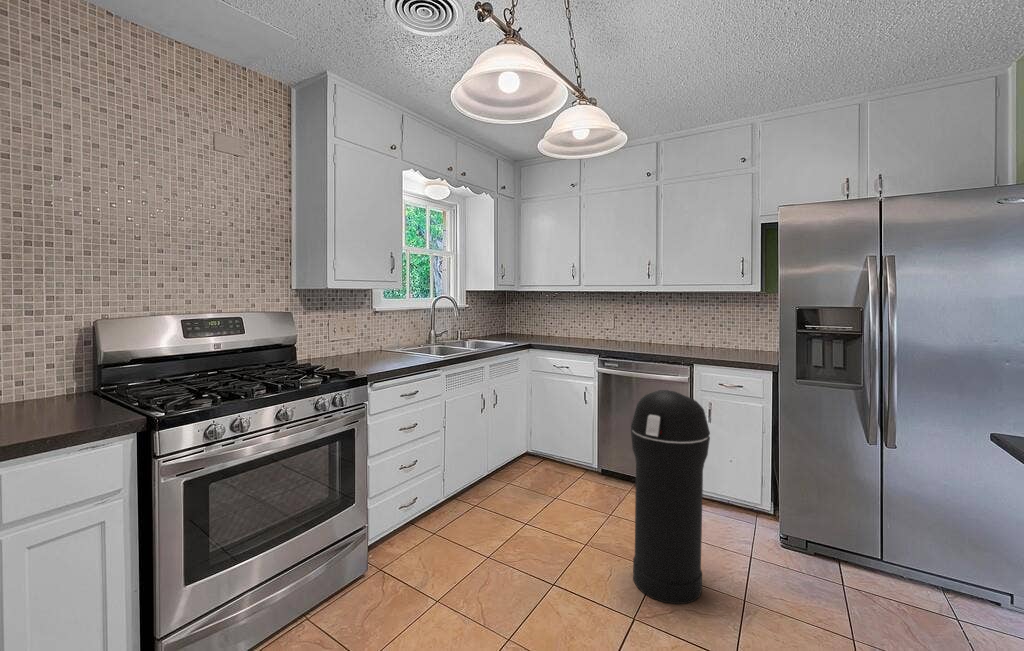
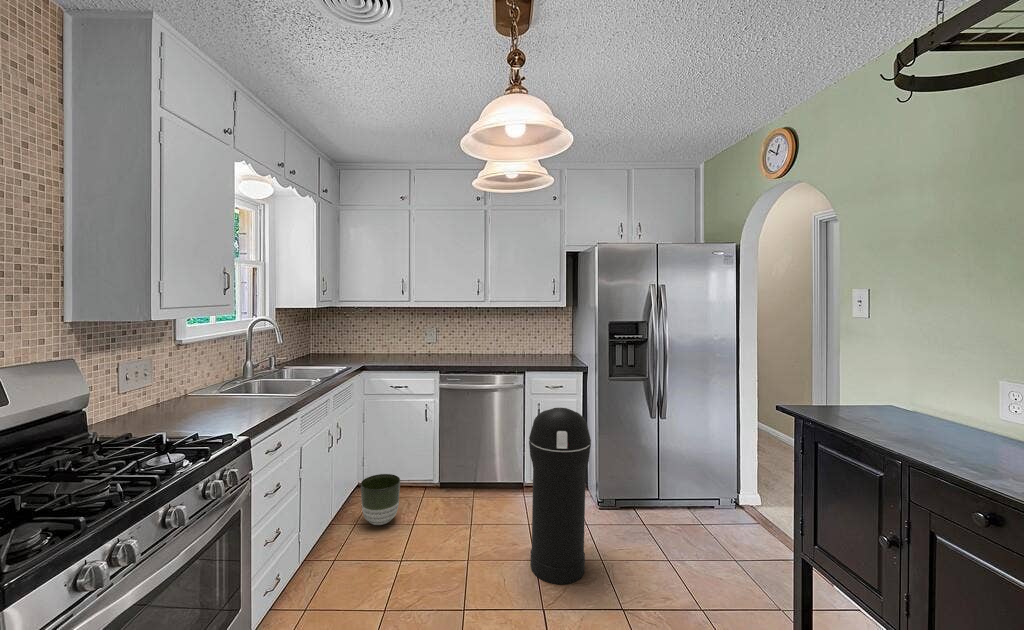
planter: none [507,444,542,490] -> present [361,474,400,525]

